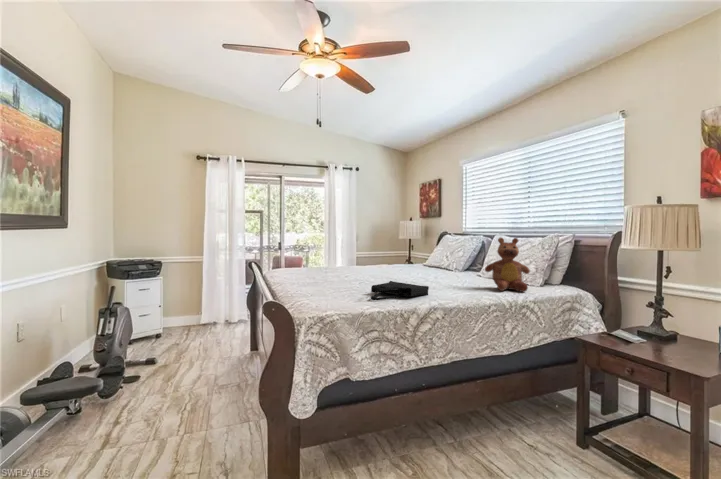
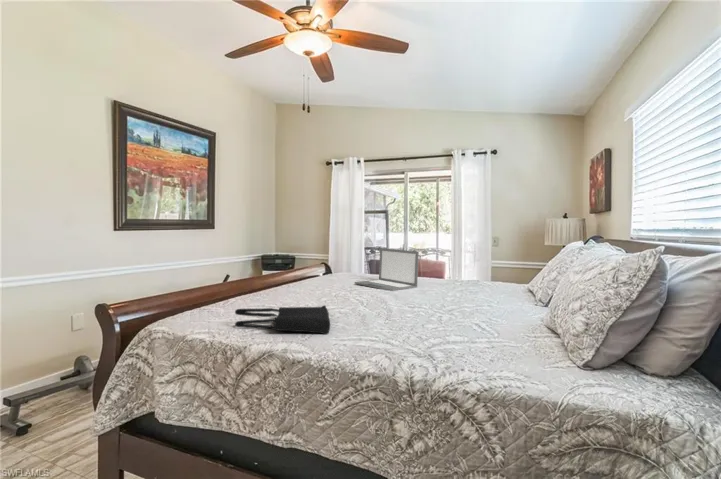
teddy bear: present [485,237,530,292] -> none [449,252,545,370]
laptop: none [303,243,349,275] -> present [355,248,419,291]

